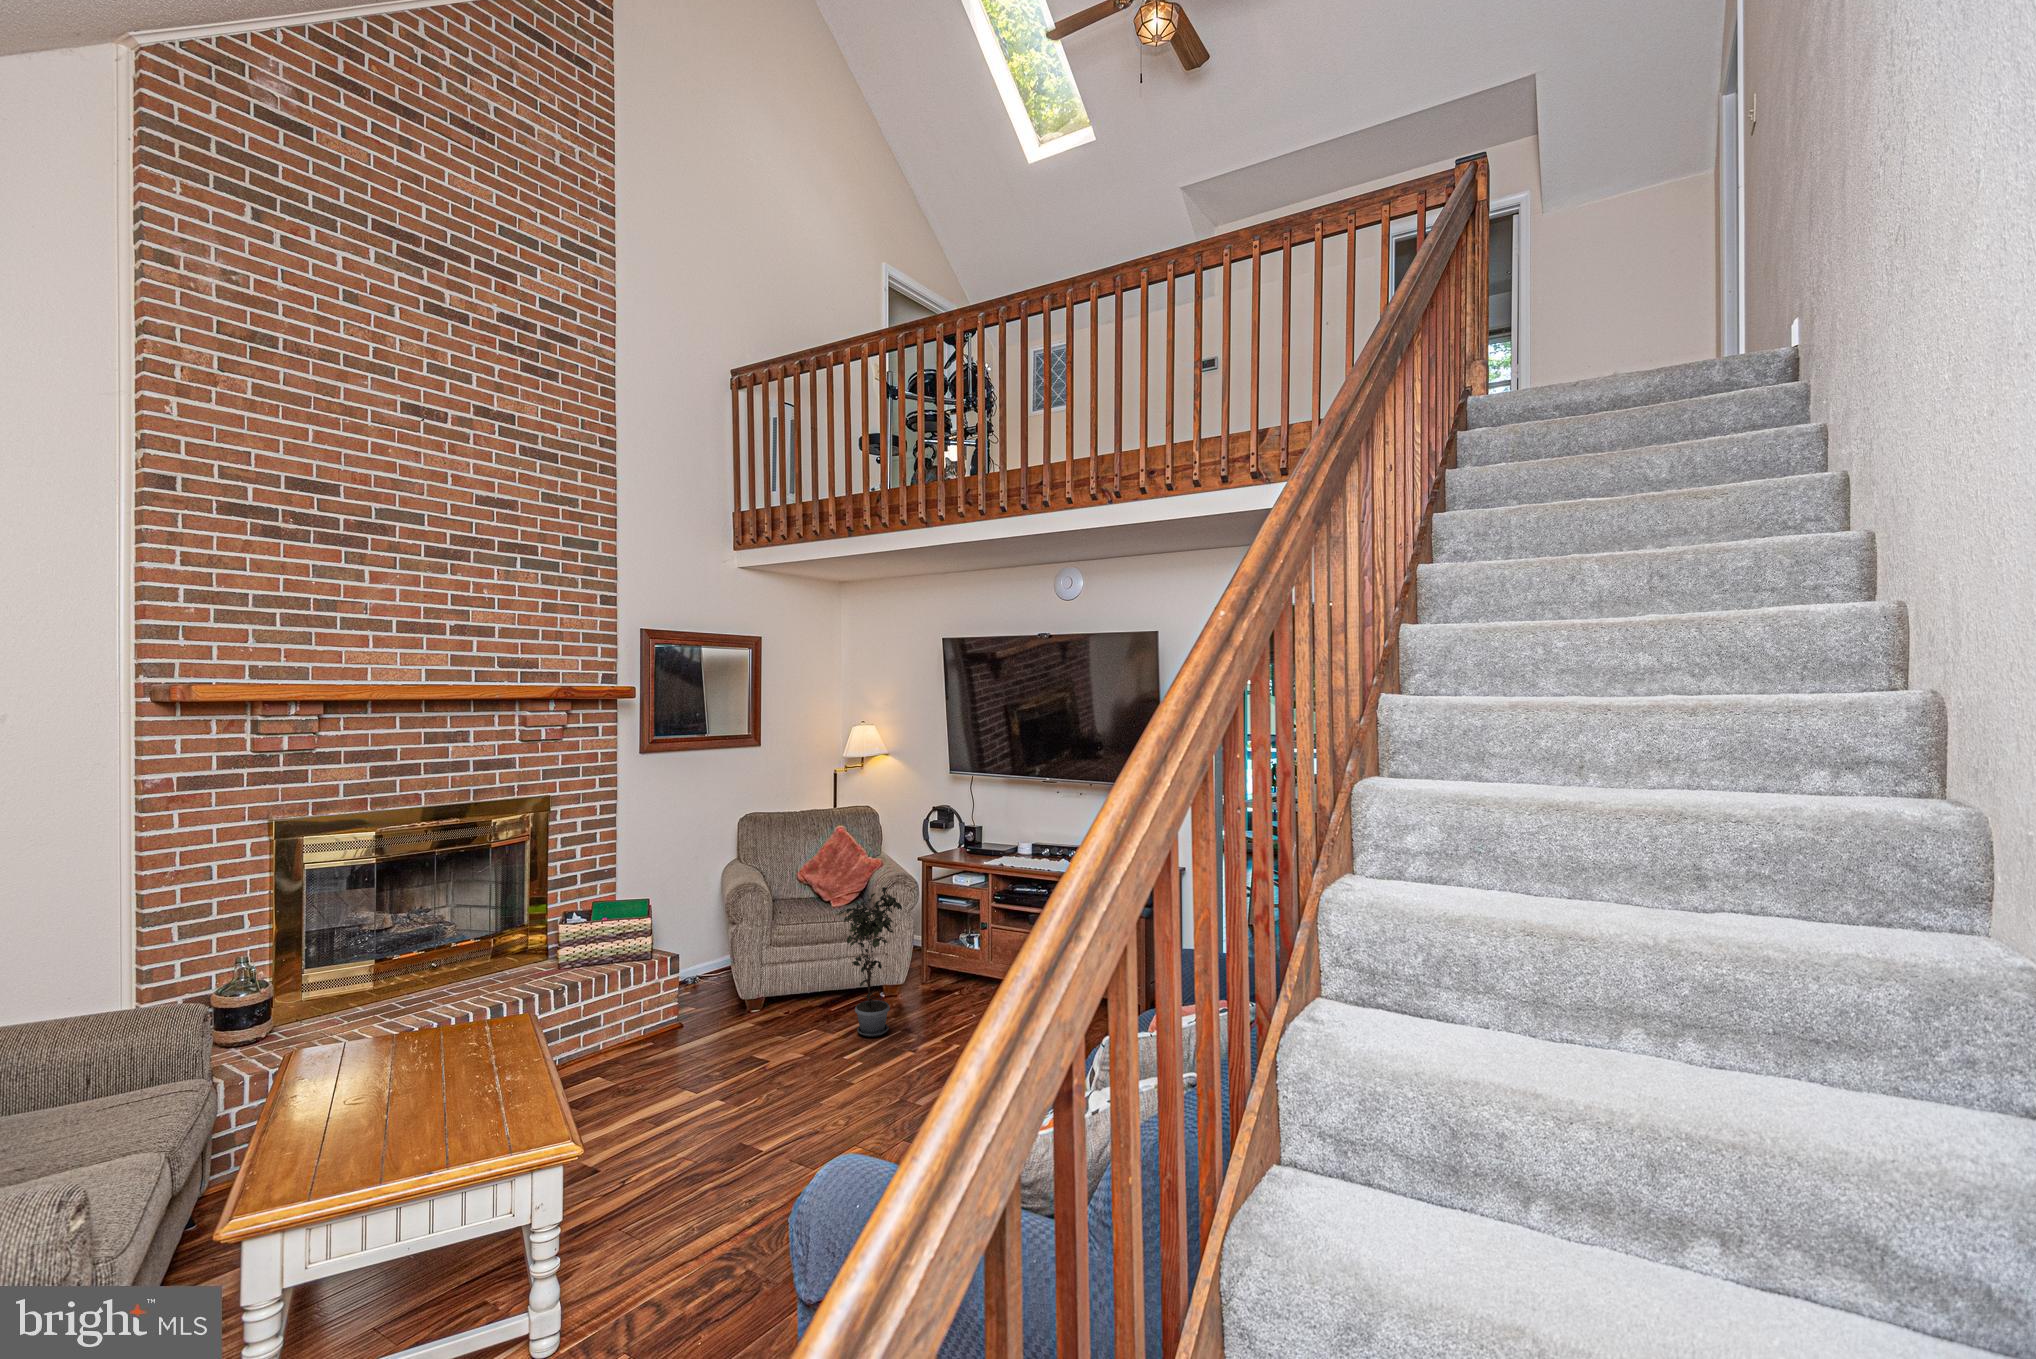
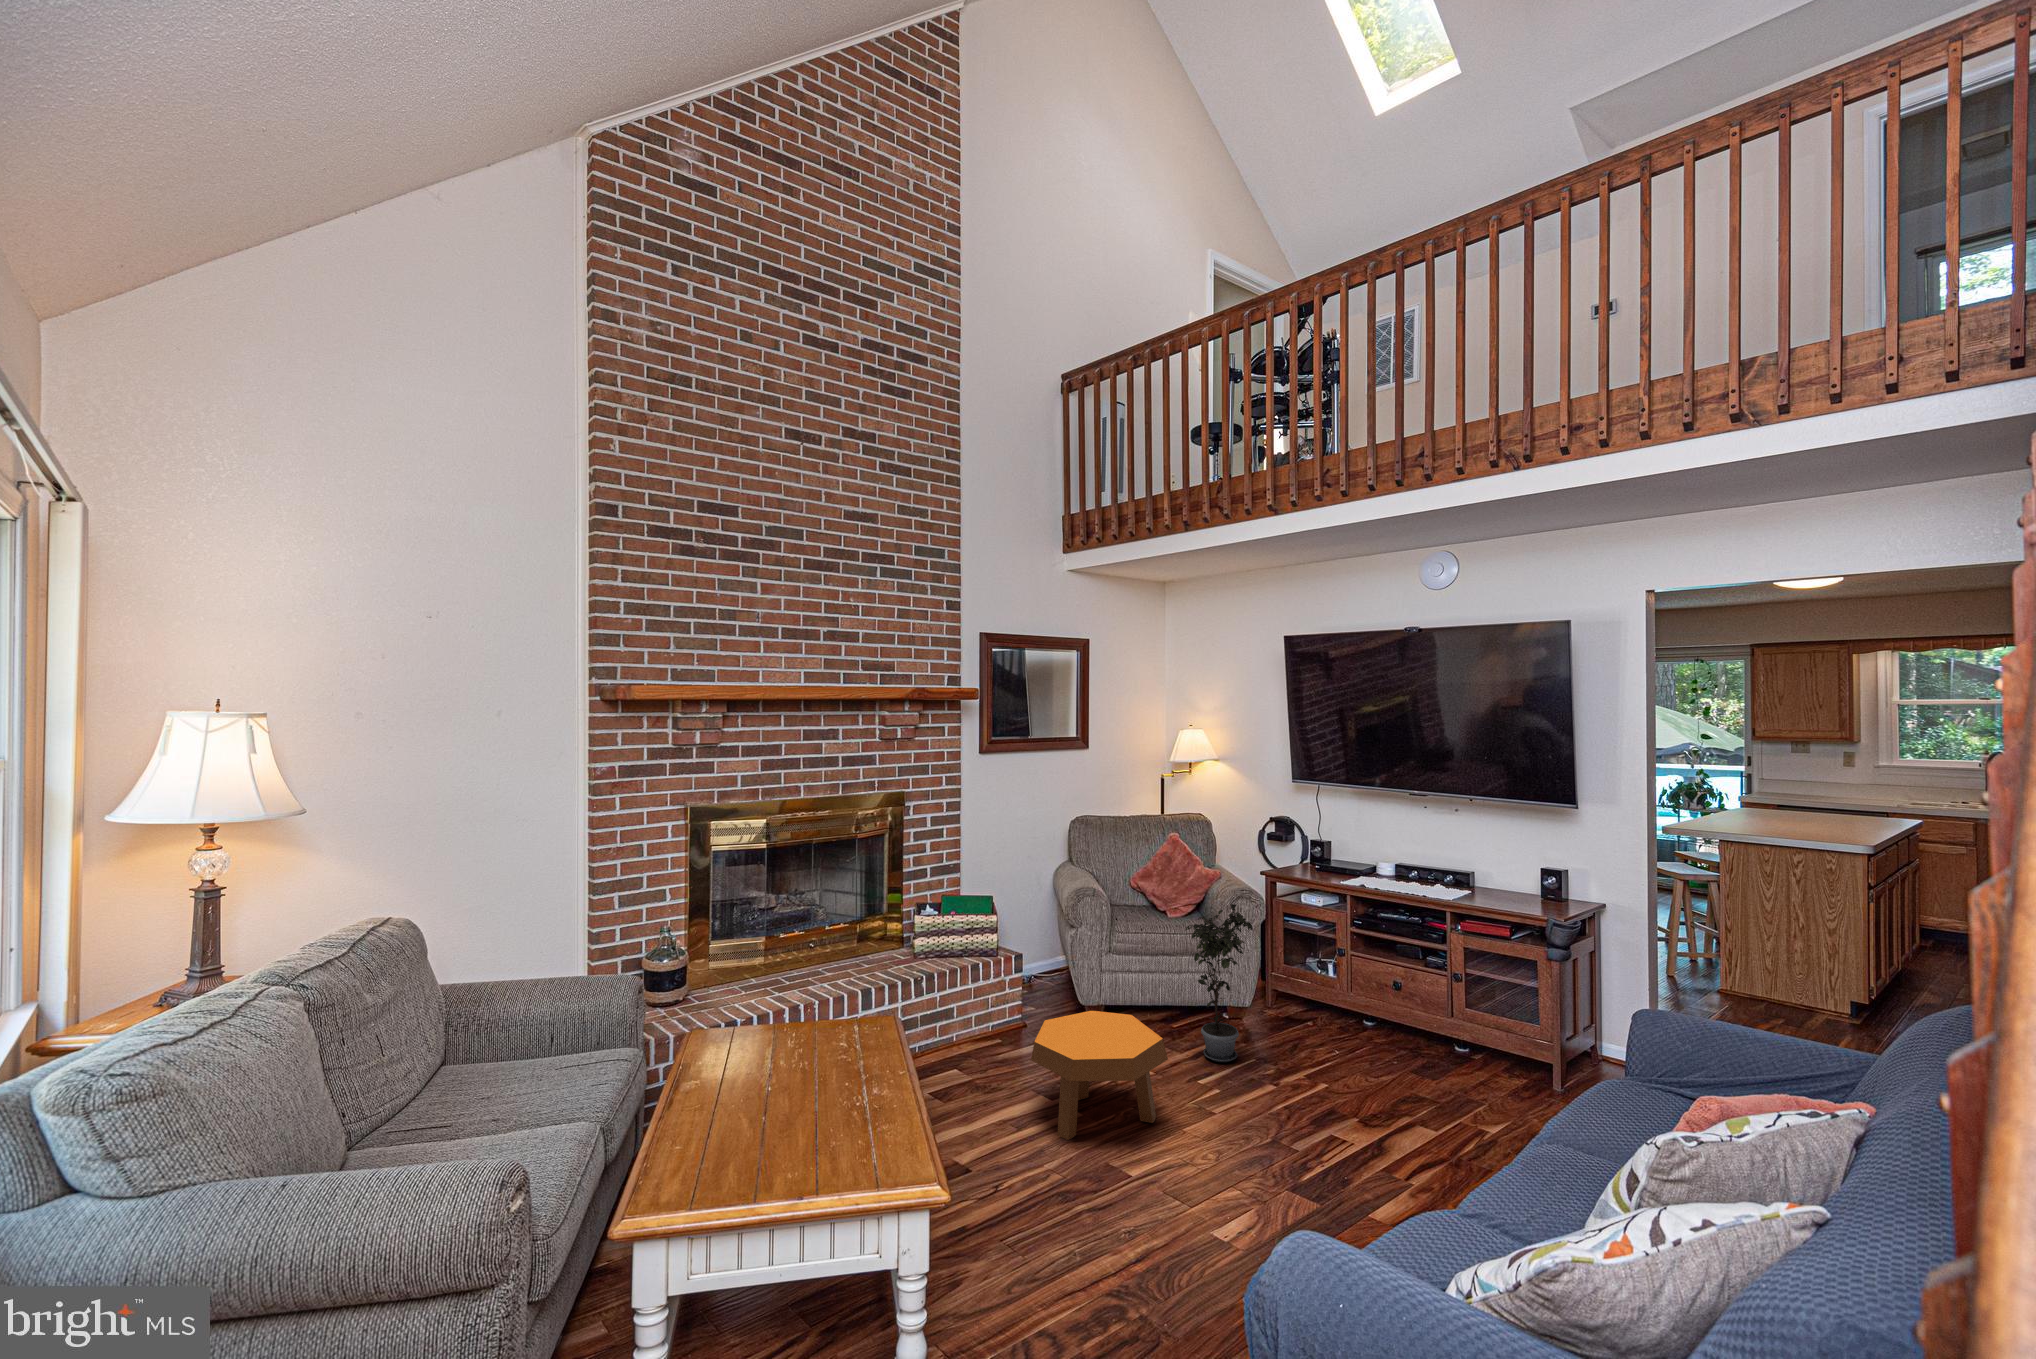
footstool: none [675,999,813,1124] -> present [1031,1011,1168,1140]

